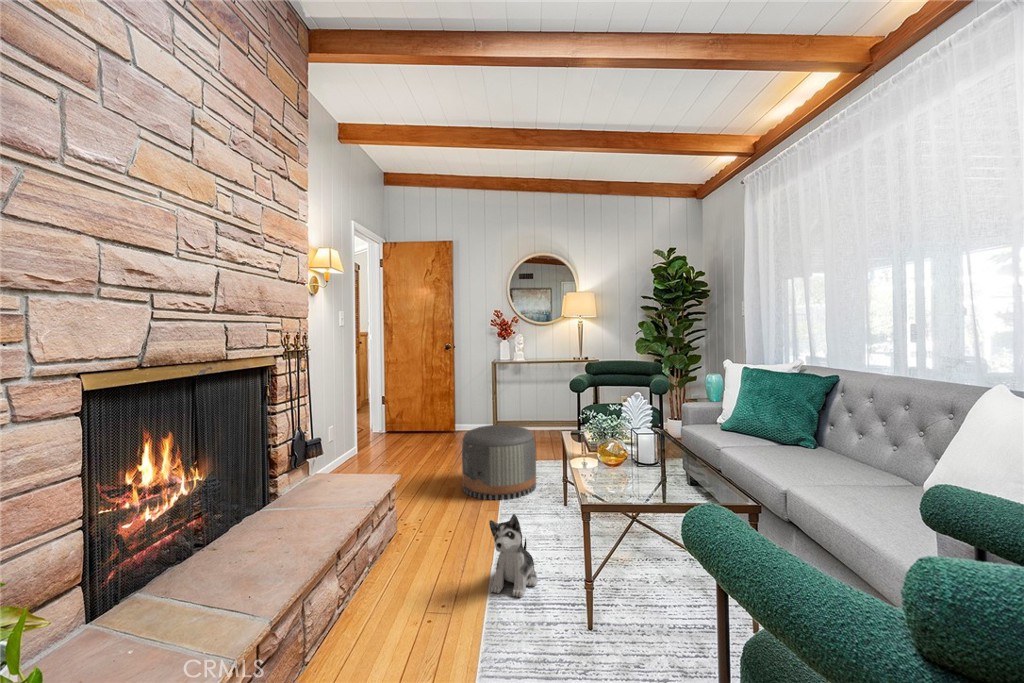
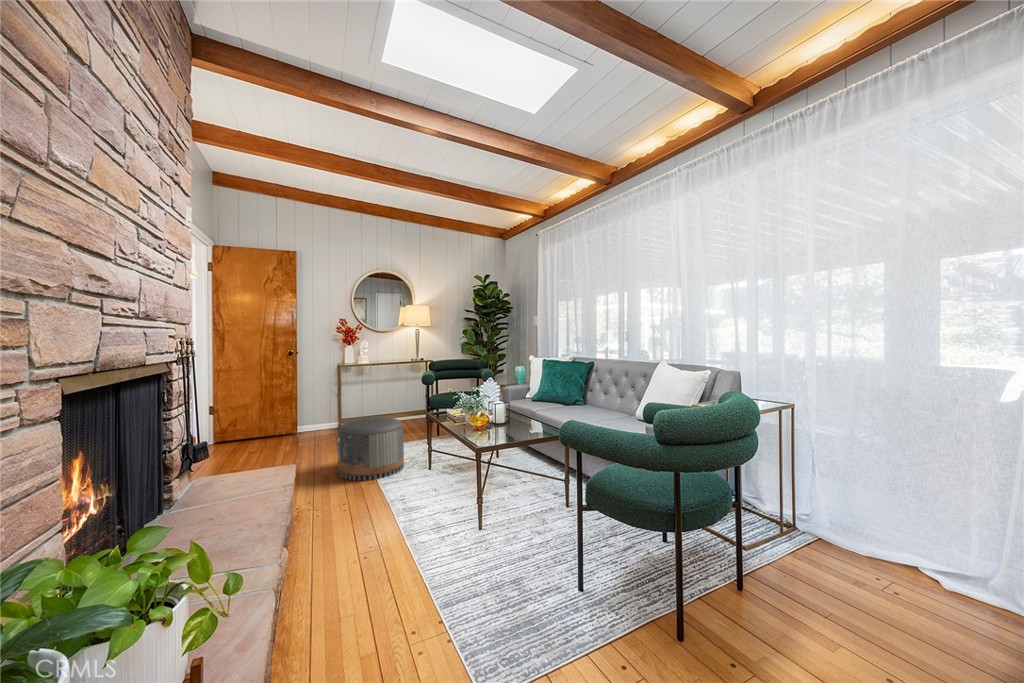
plush toy: present [489,514,537,598] -> none [406,477,443,539]

